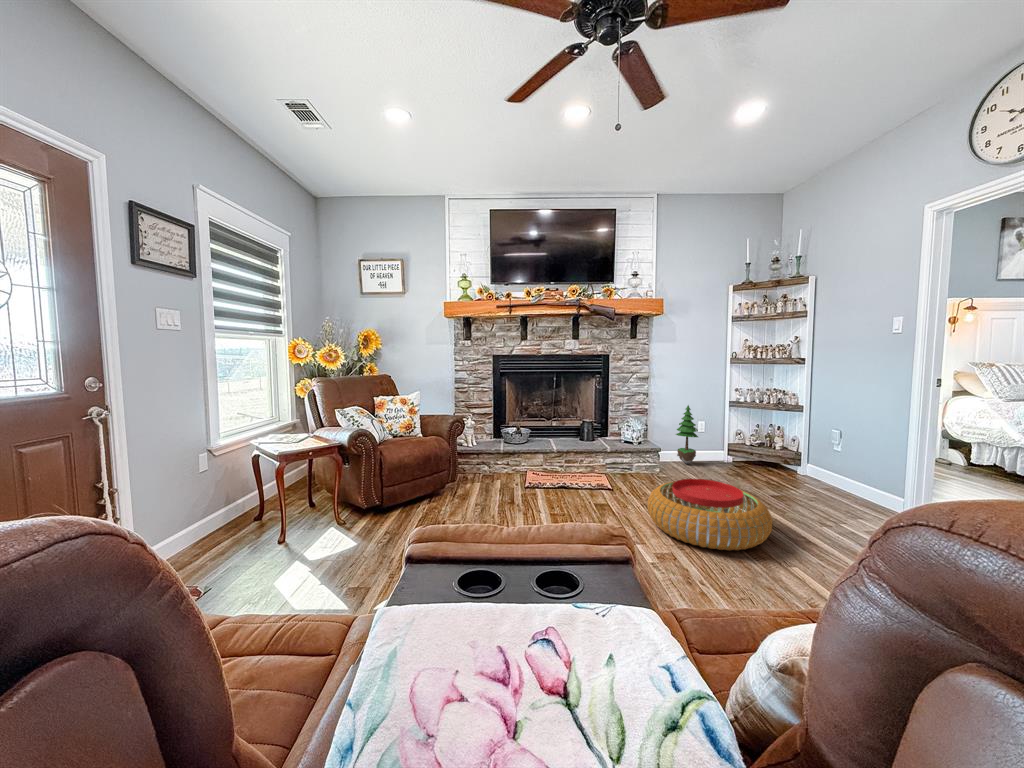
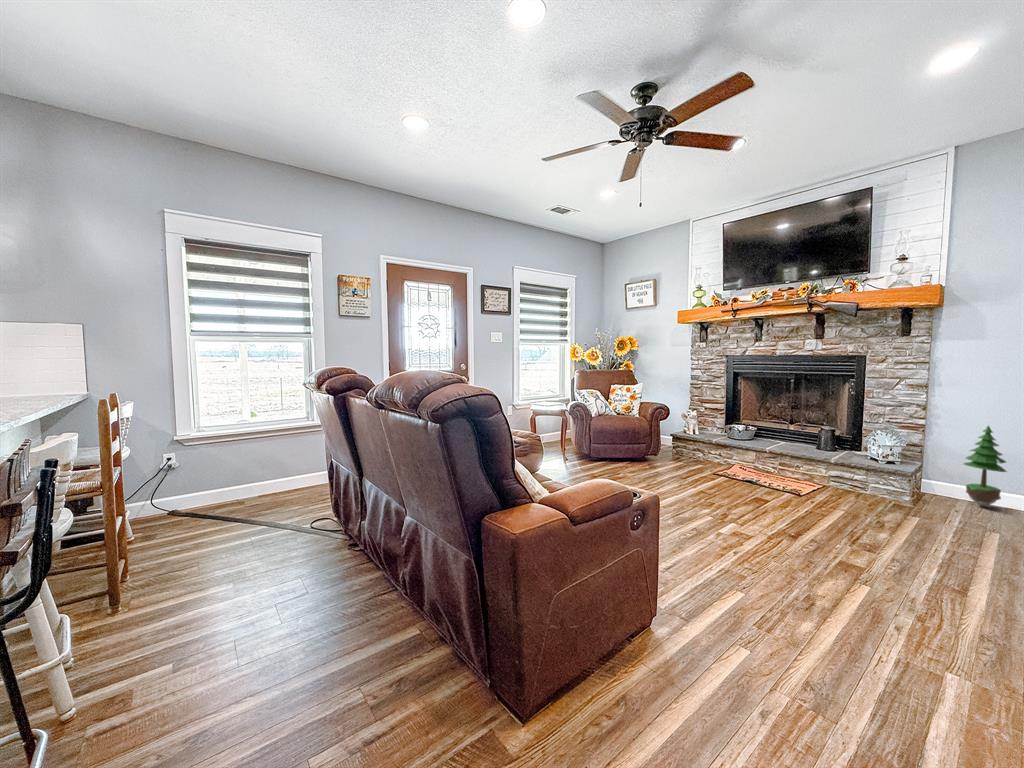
pouf: present [648,479,772,550] -> none [773,487,921,561]

